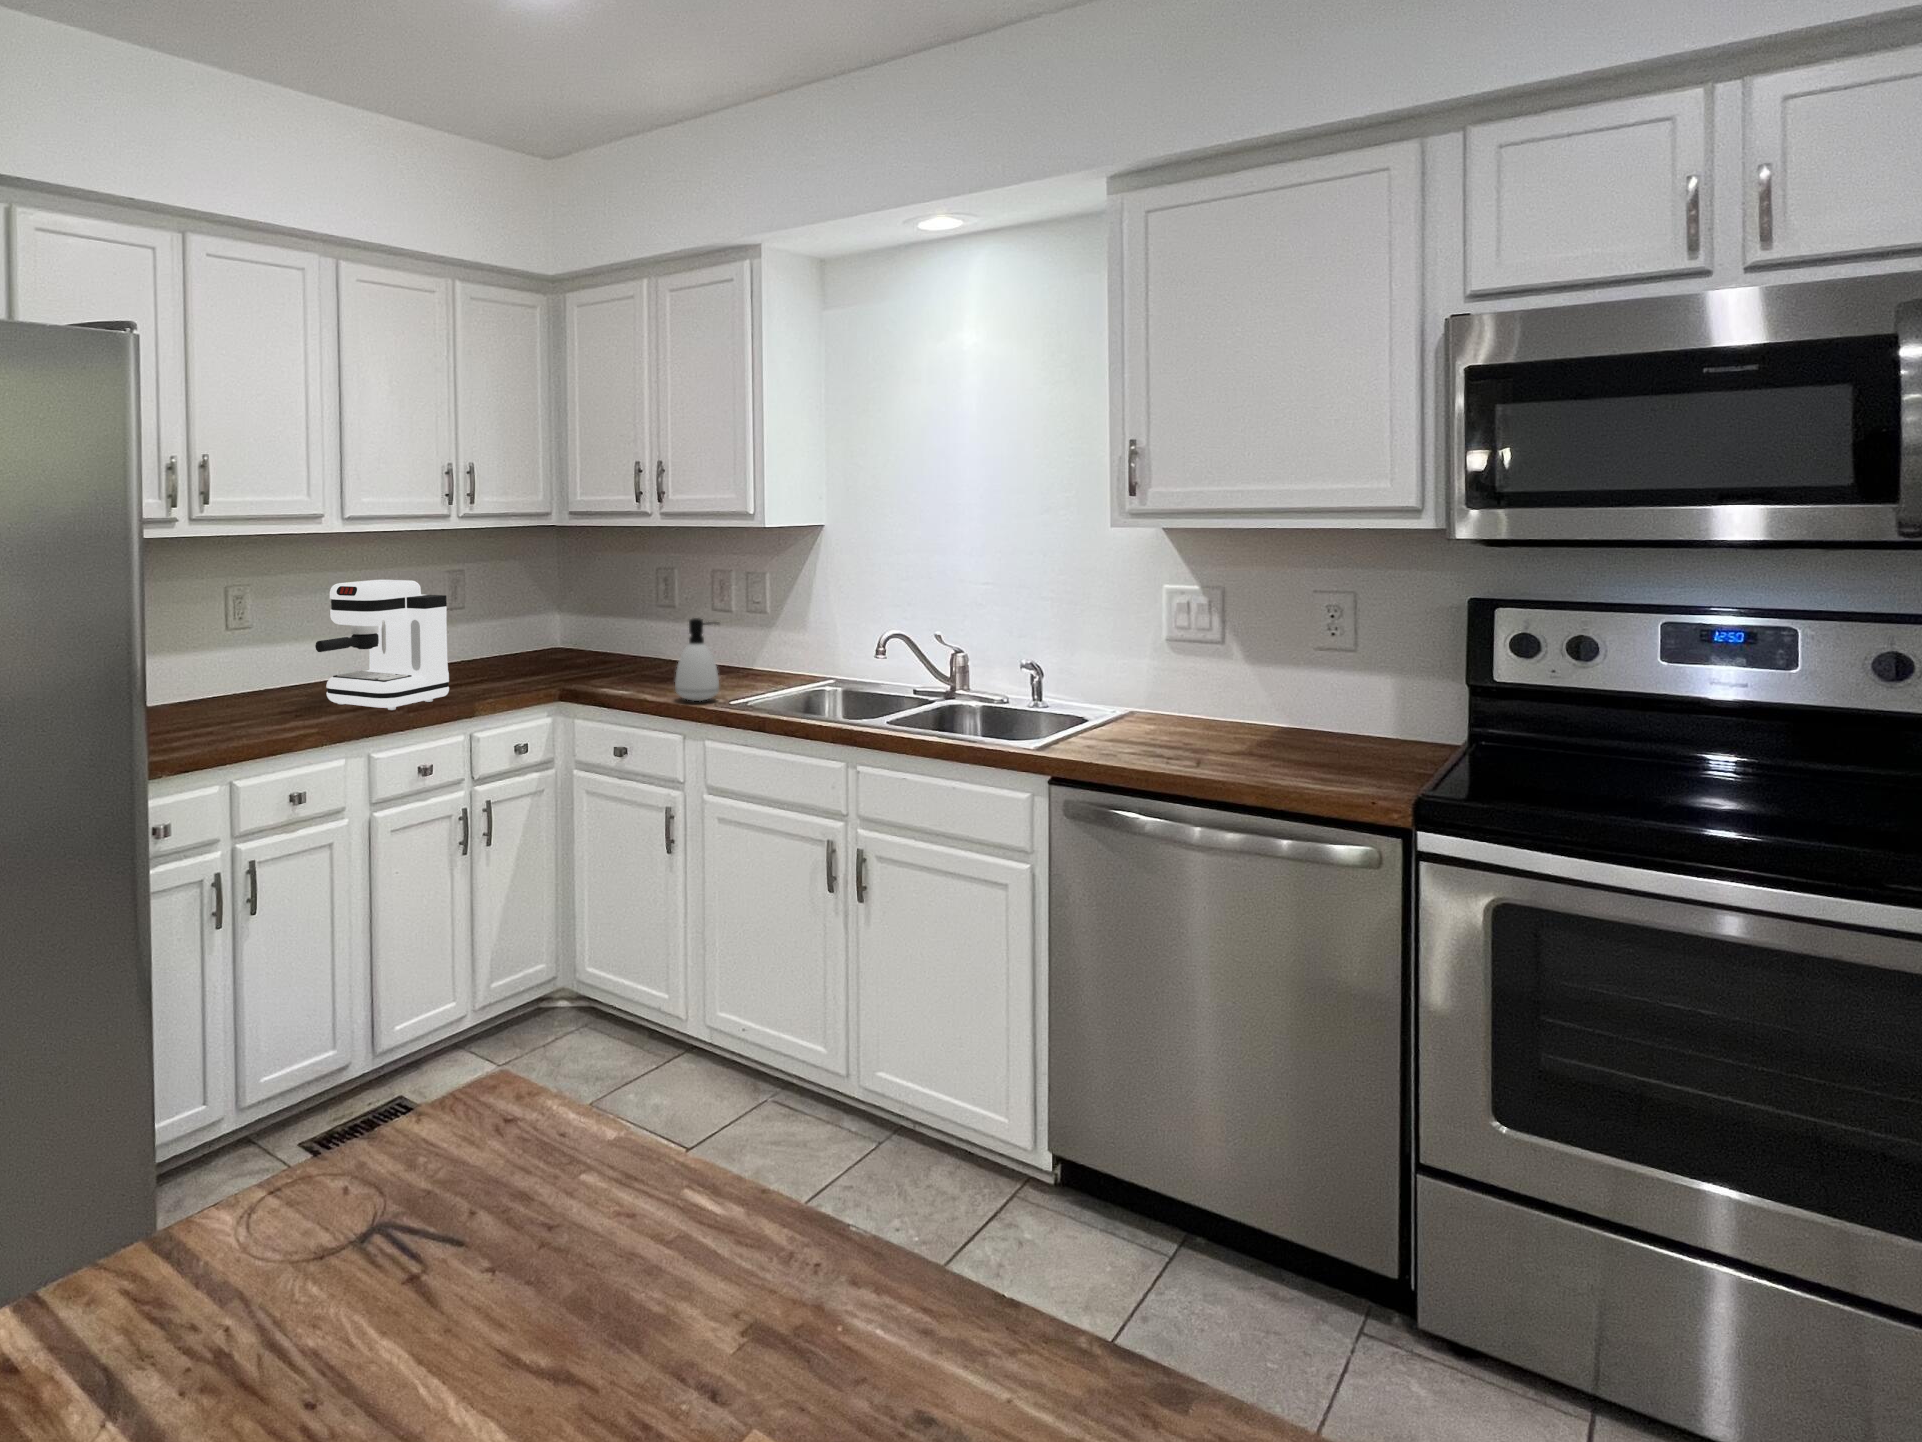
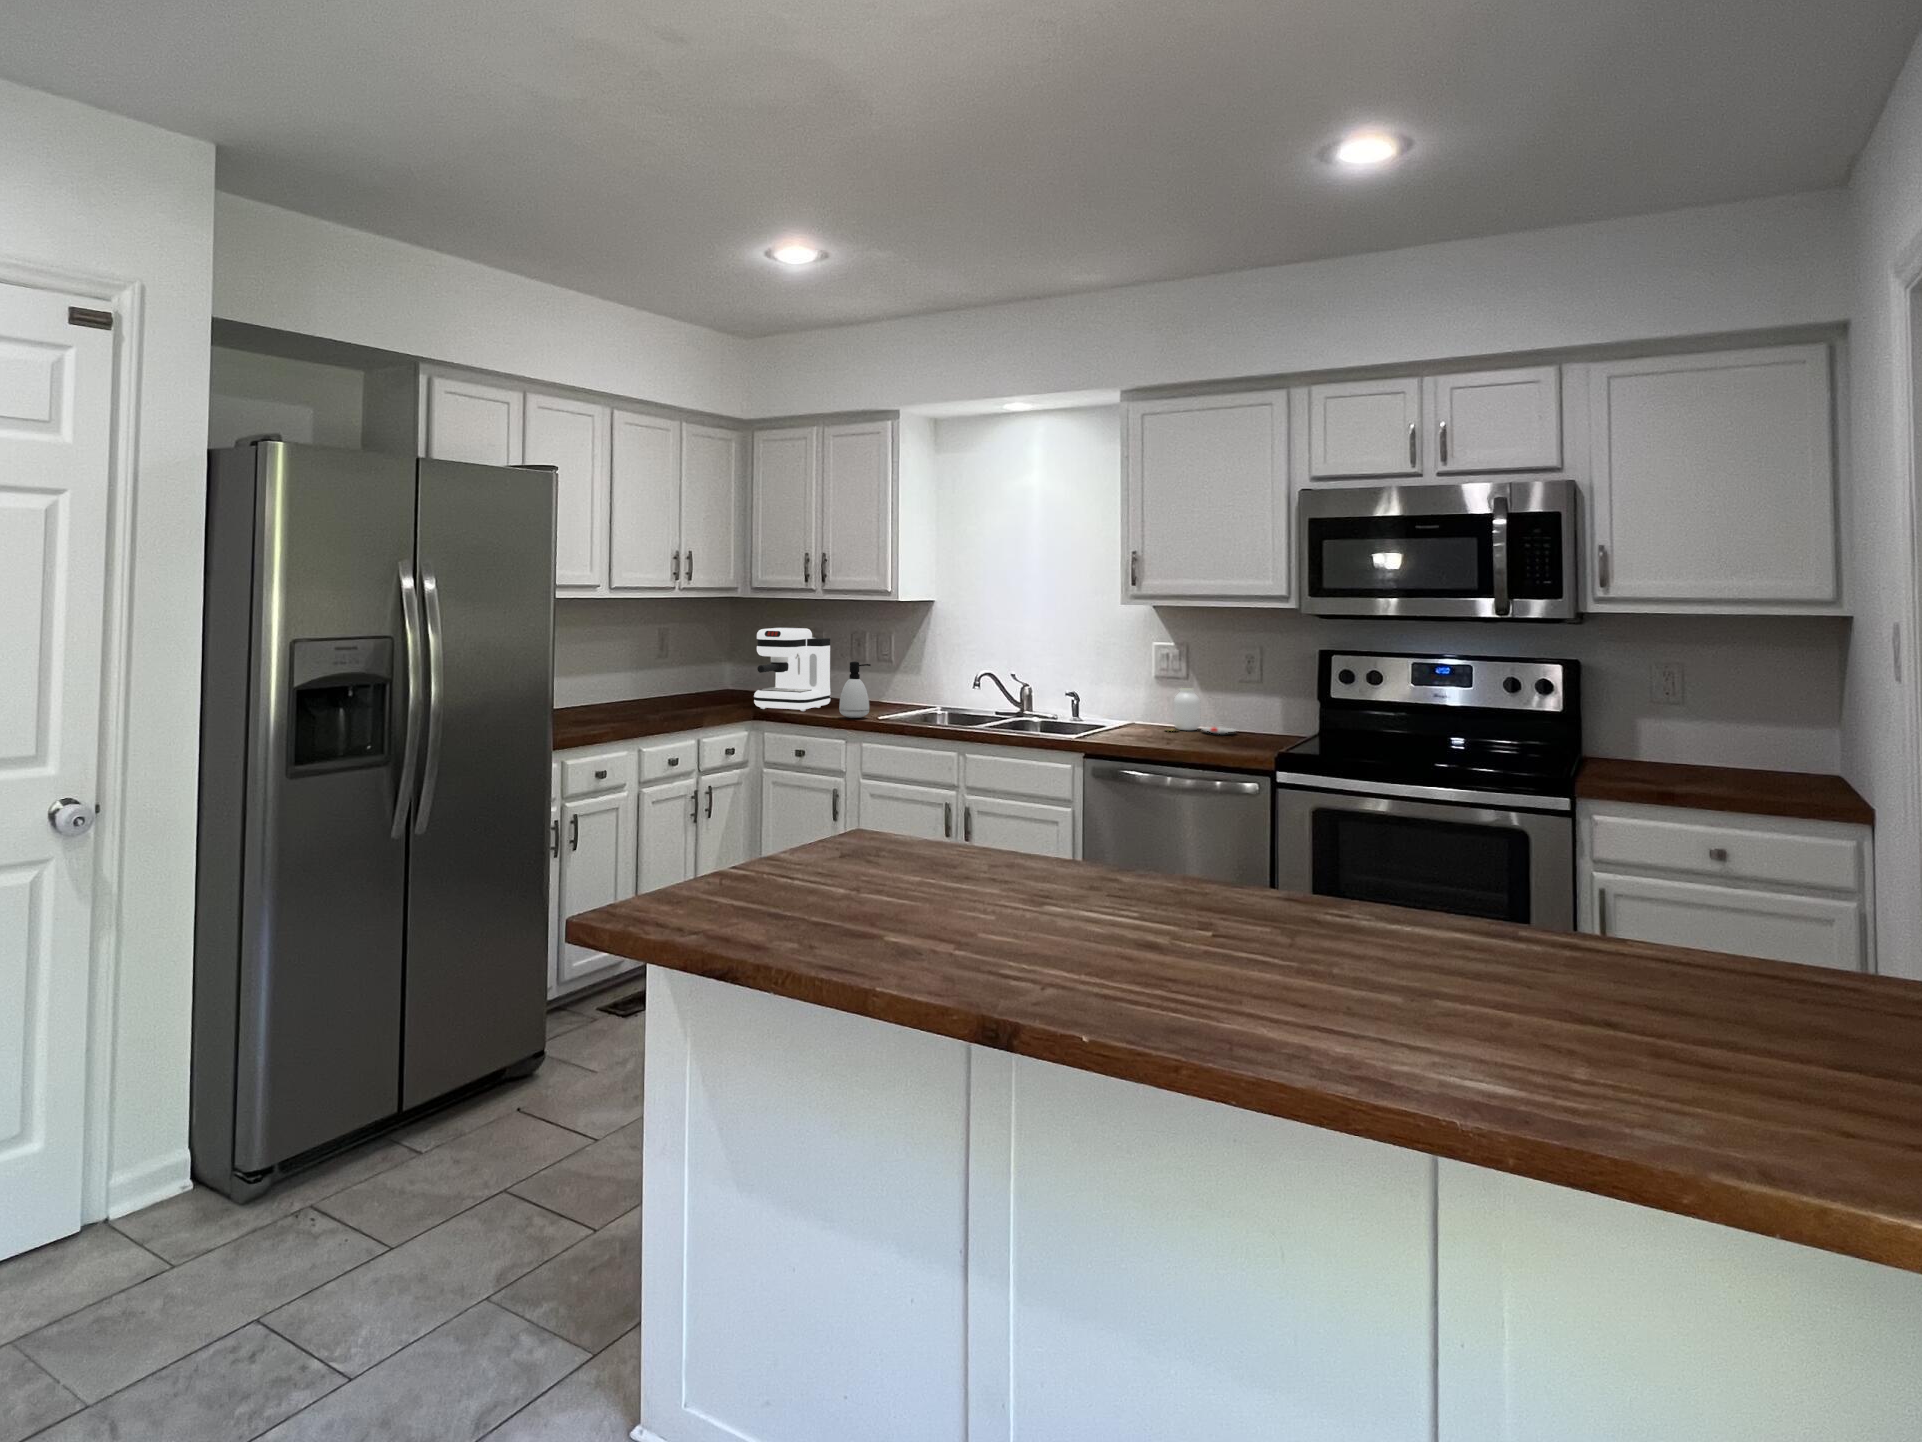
coffee maker: present [315,580,449,710] -> present [754,628,830,711]
jar: none [1181,659,1308,736] -> present [1172,688,1235,734]

